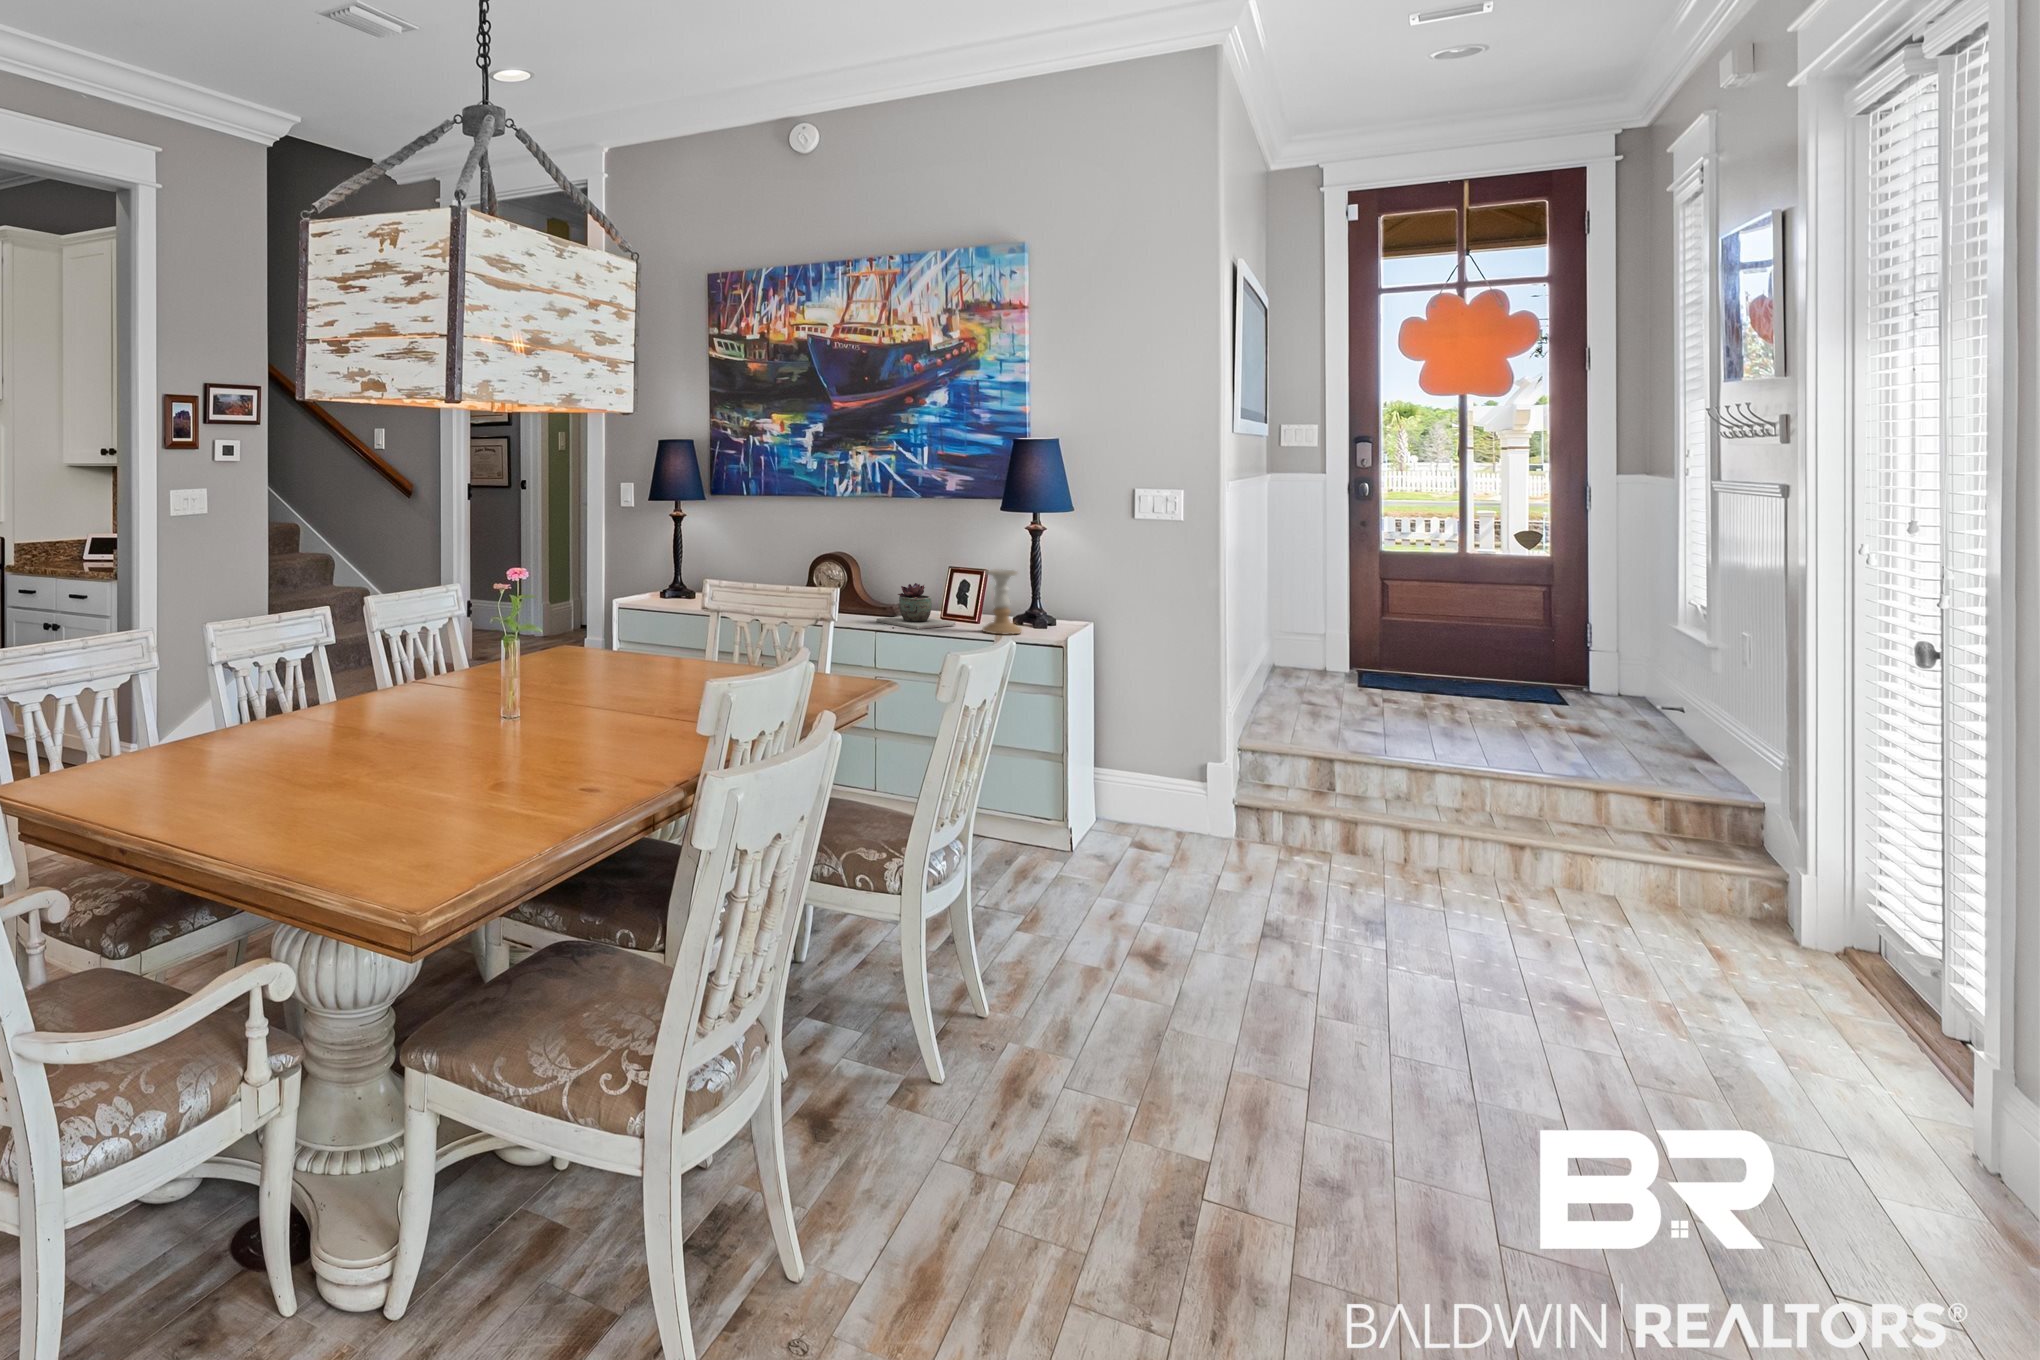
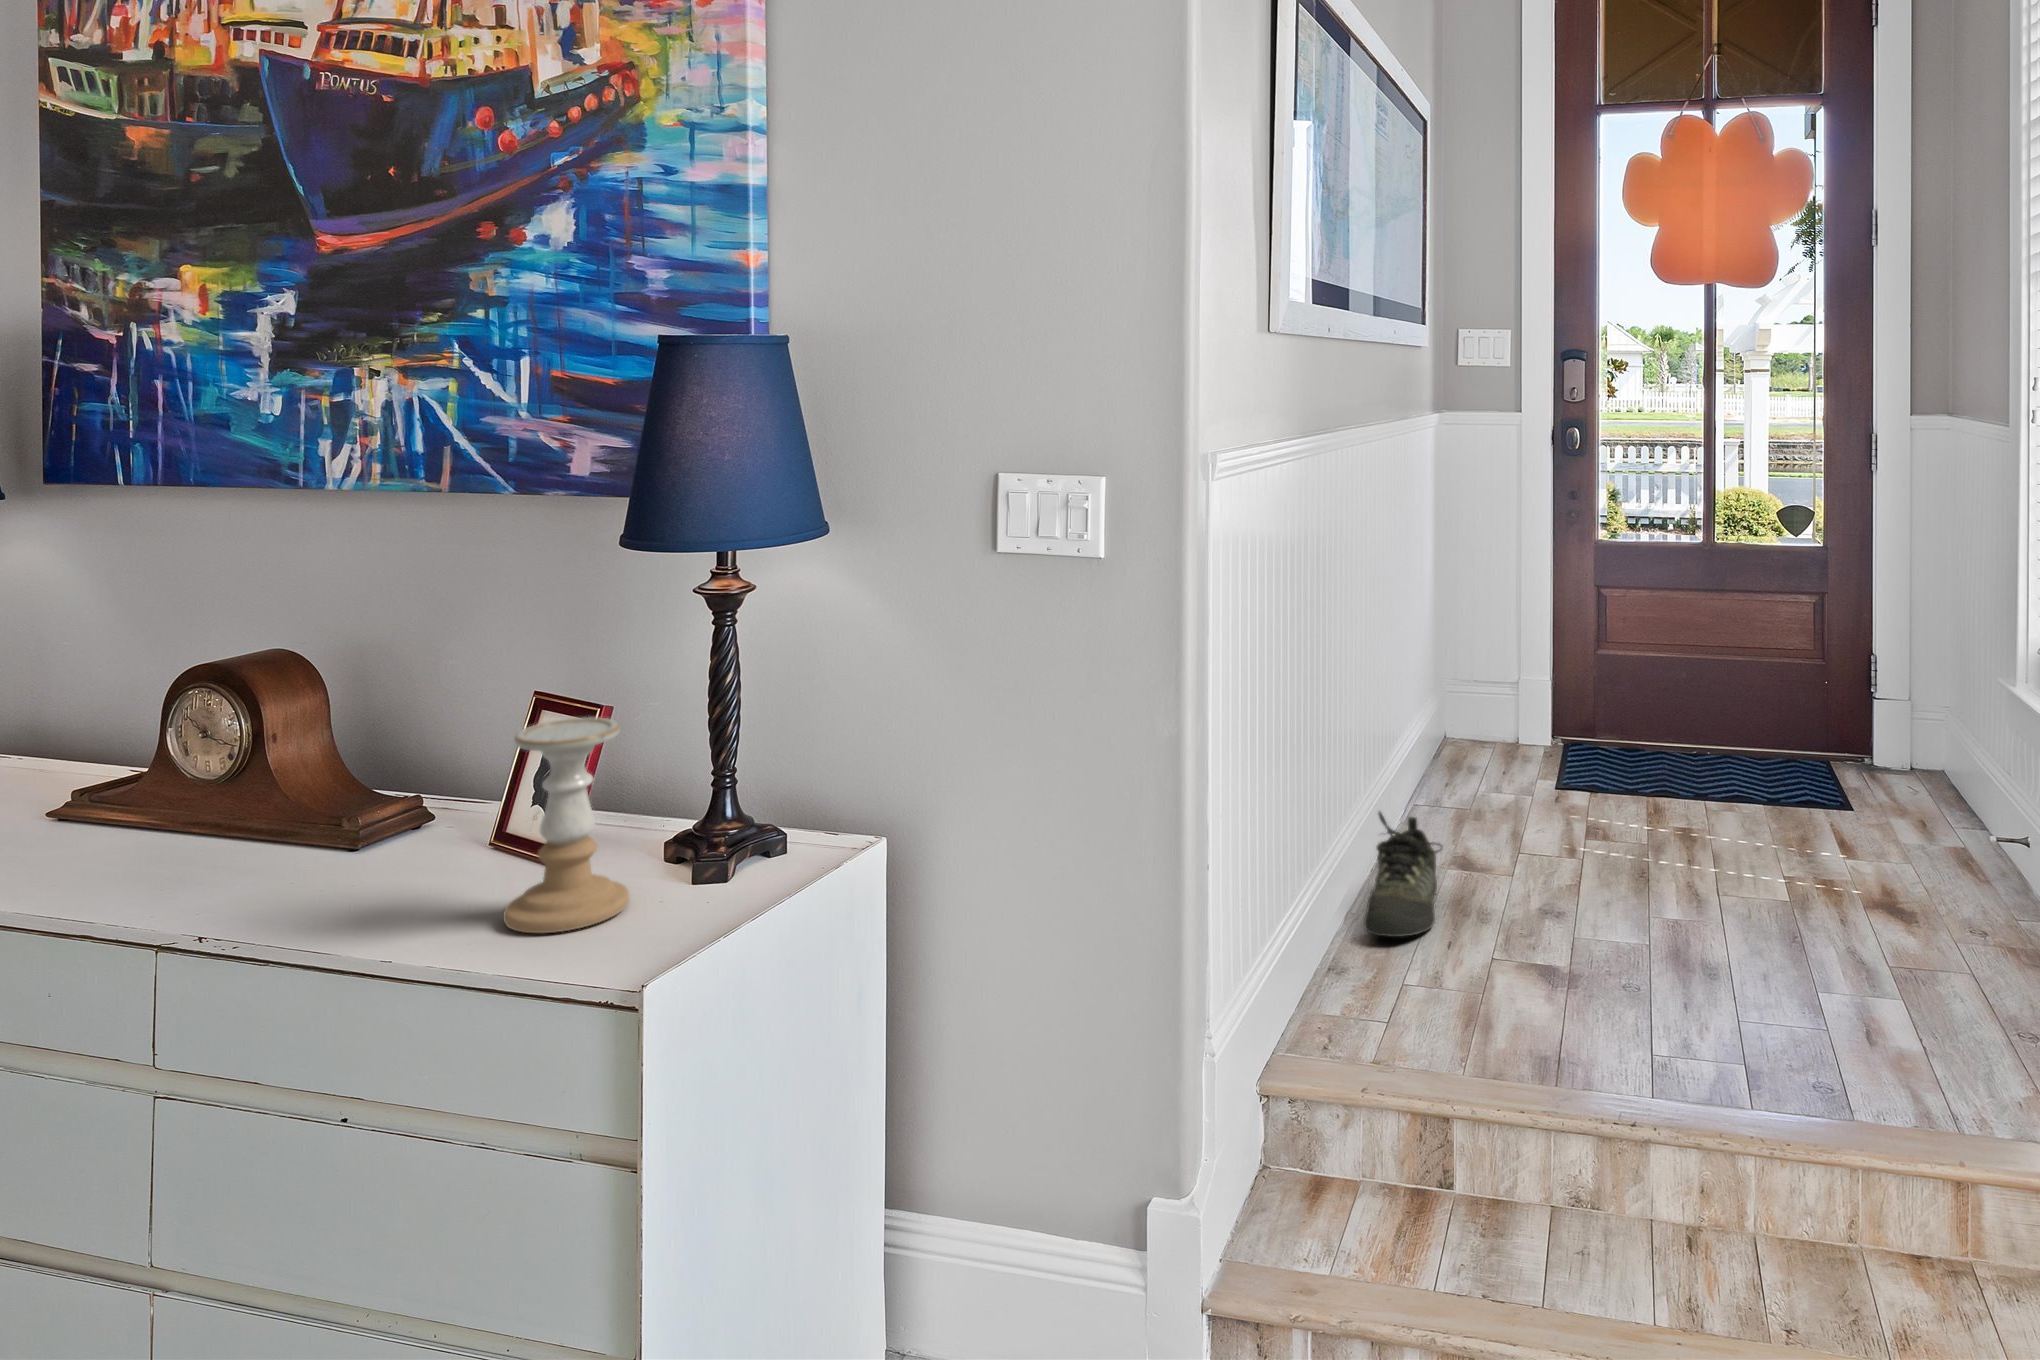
succulent plant: present [876,583,956,629] -> none [257,755,482,924]
shoe: none [1260,669,1303,725] -> present [1364,812,1443,937]

